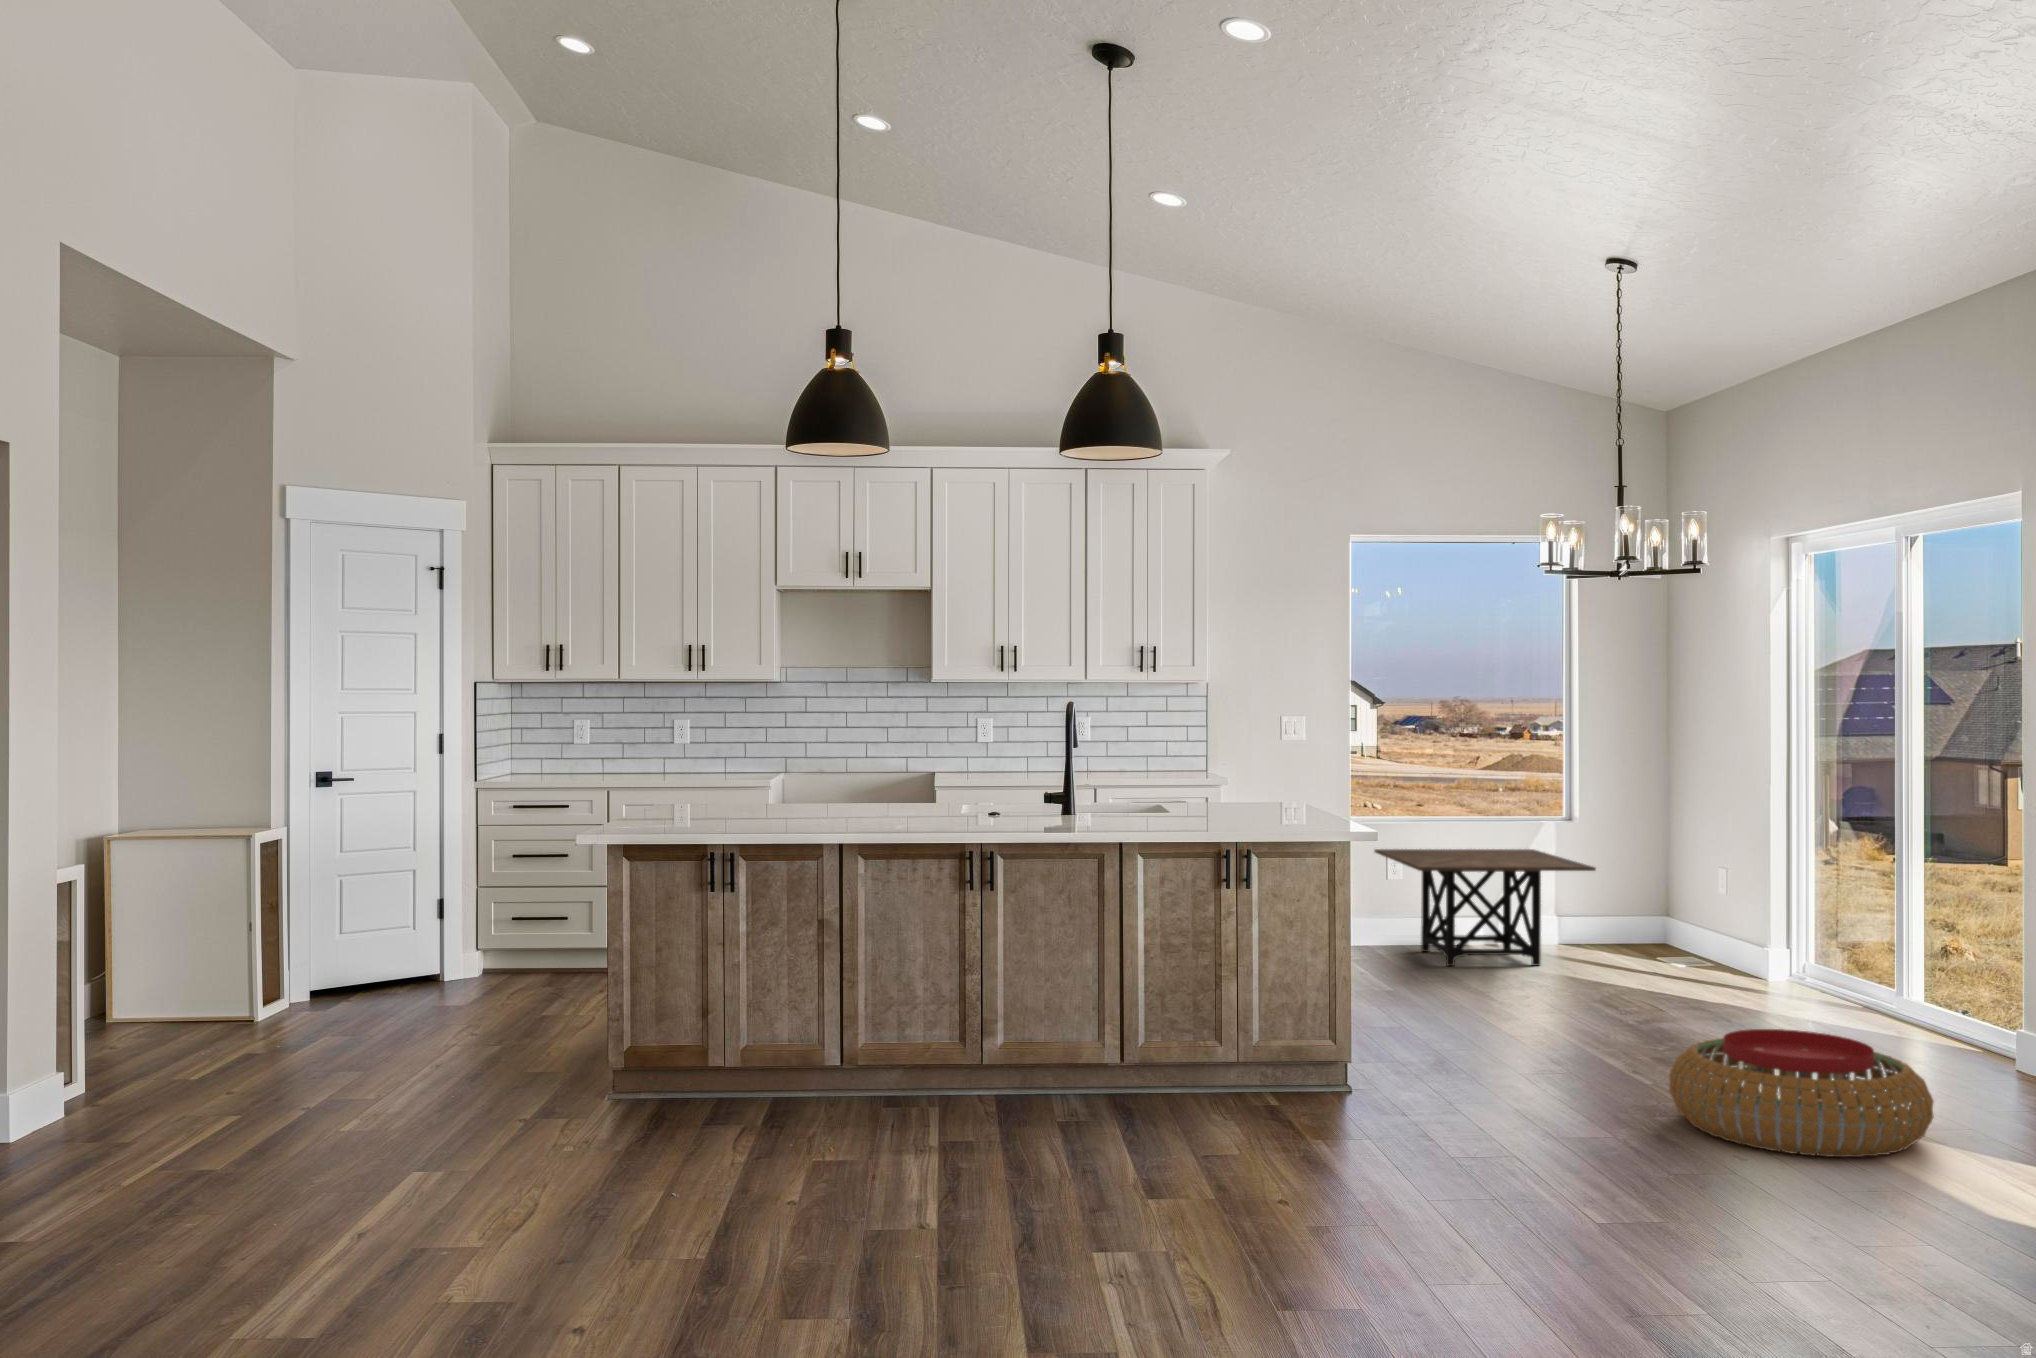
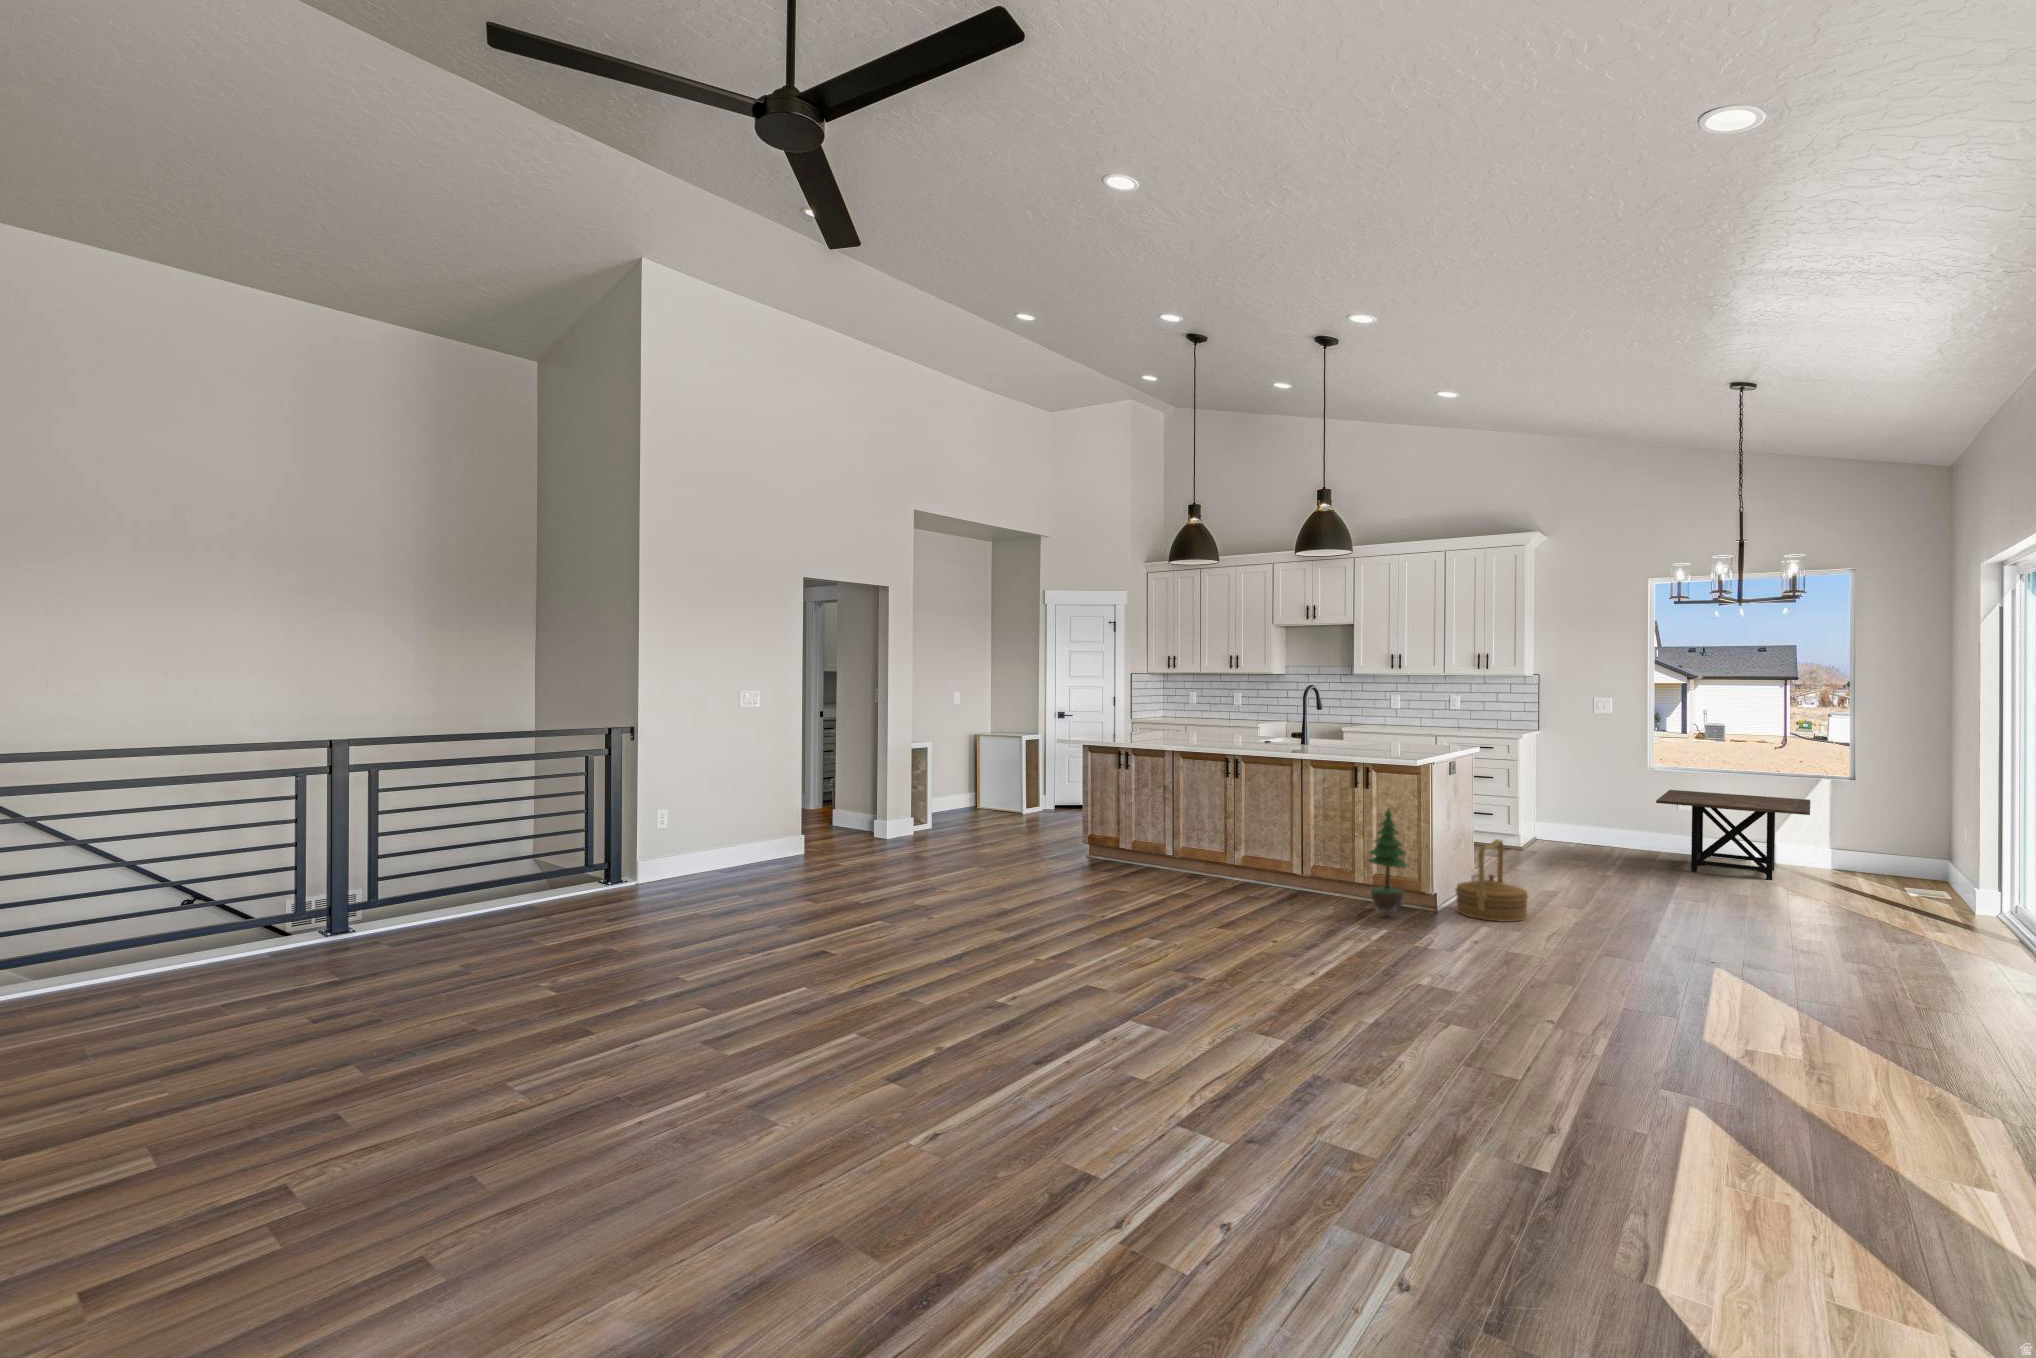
potted tree: none [1285,919,1357,1117] -> present [1368,808,1407,916]
woven basket: none [1362,955,1476,1094] -> present [1455,839,1528,922]
pouf: present [1669,1029,1934,1157] -> none [1593,906,1786,995]

